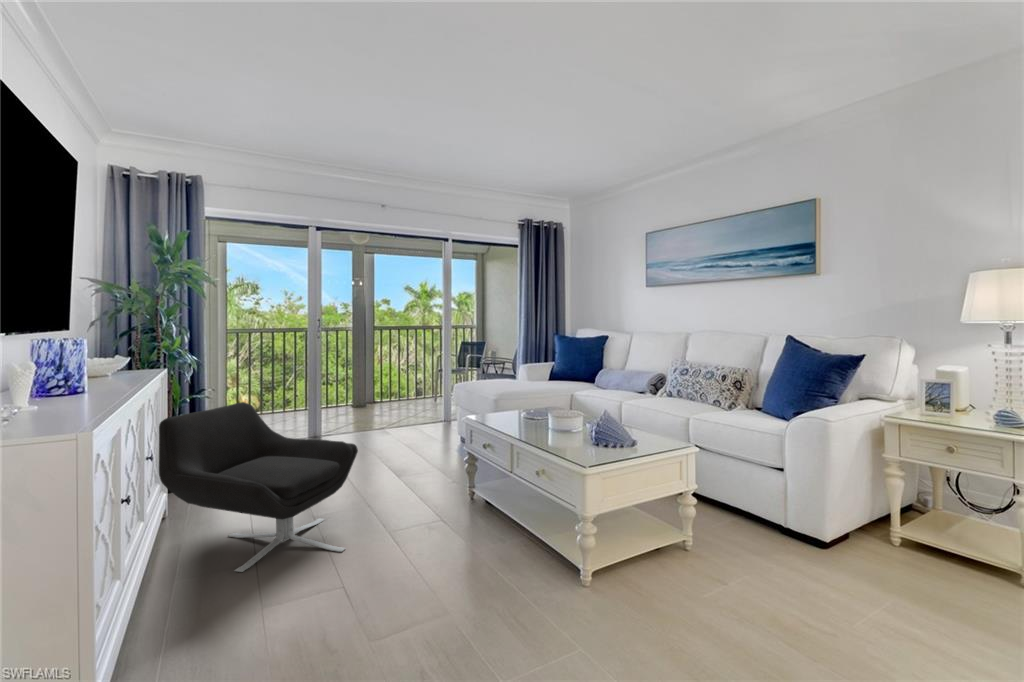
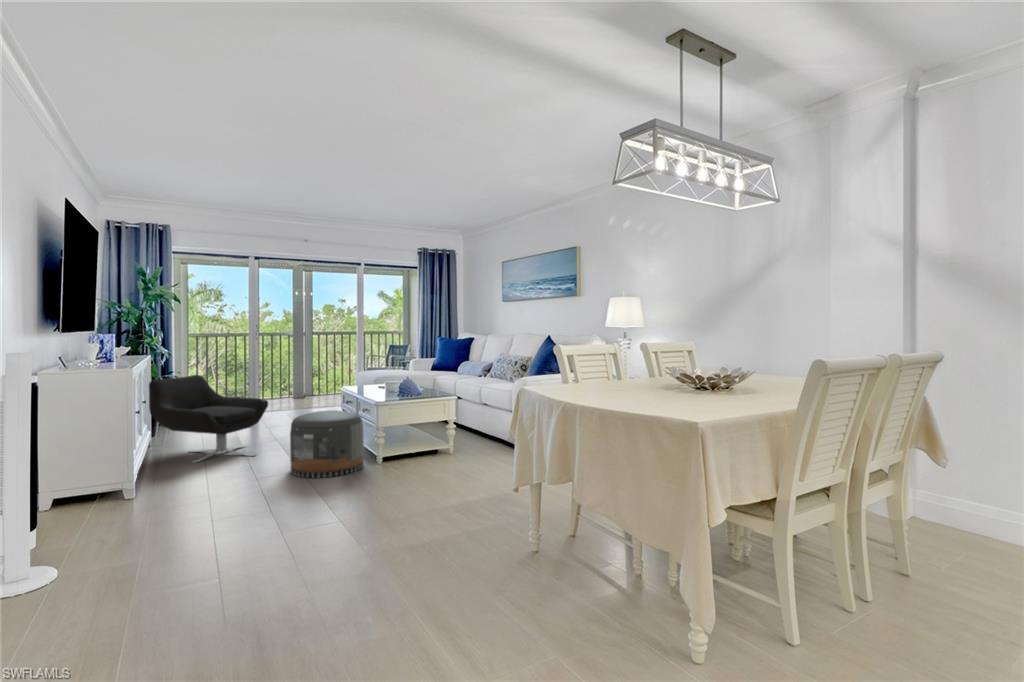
pouf: none [425,480,561,640] -> present [290,410,364,478]

